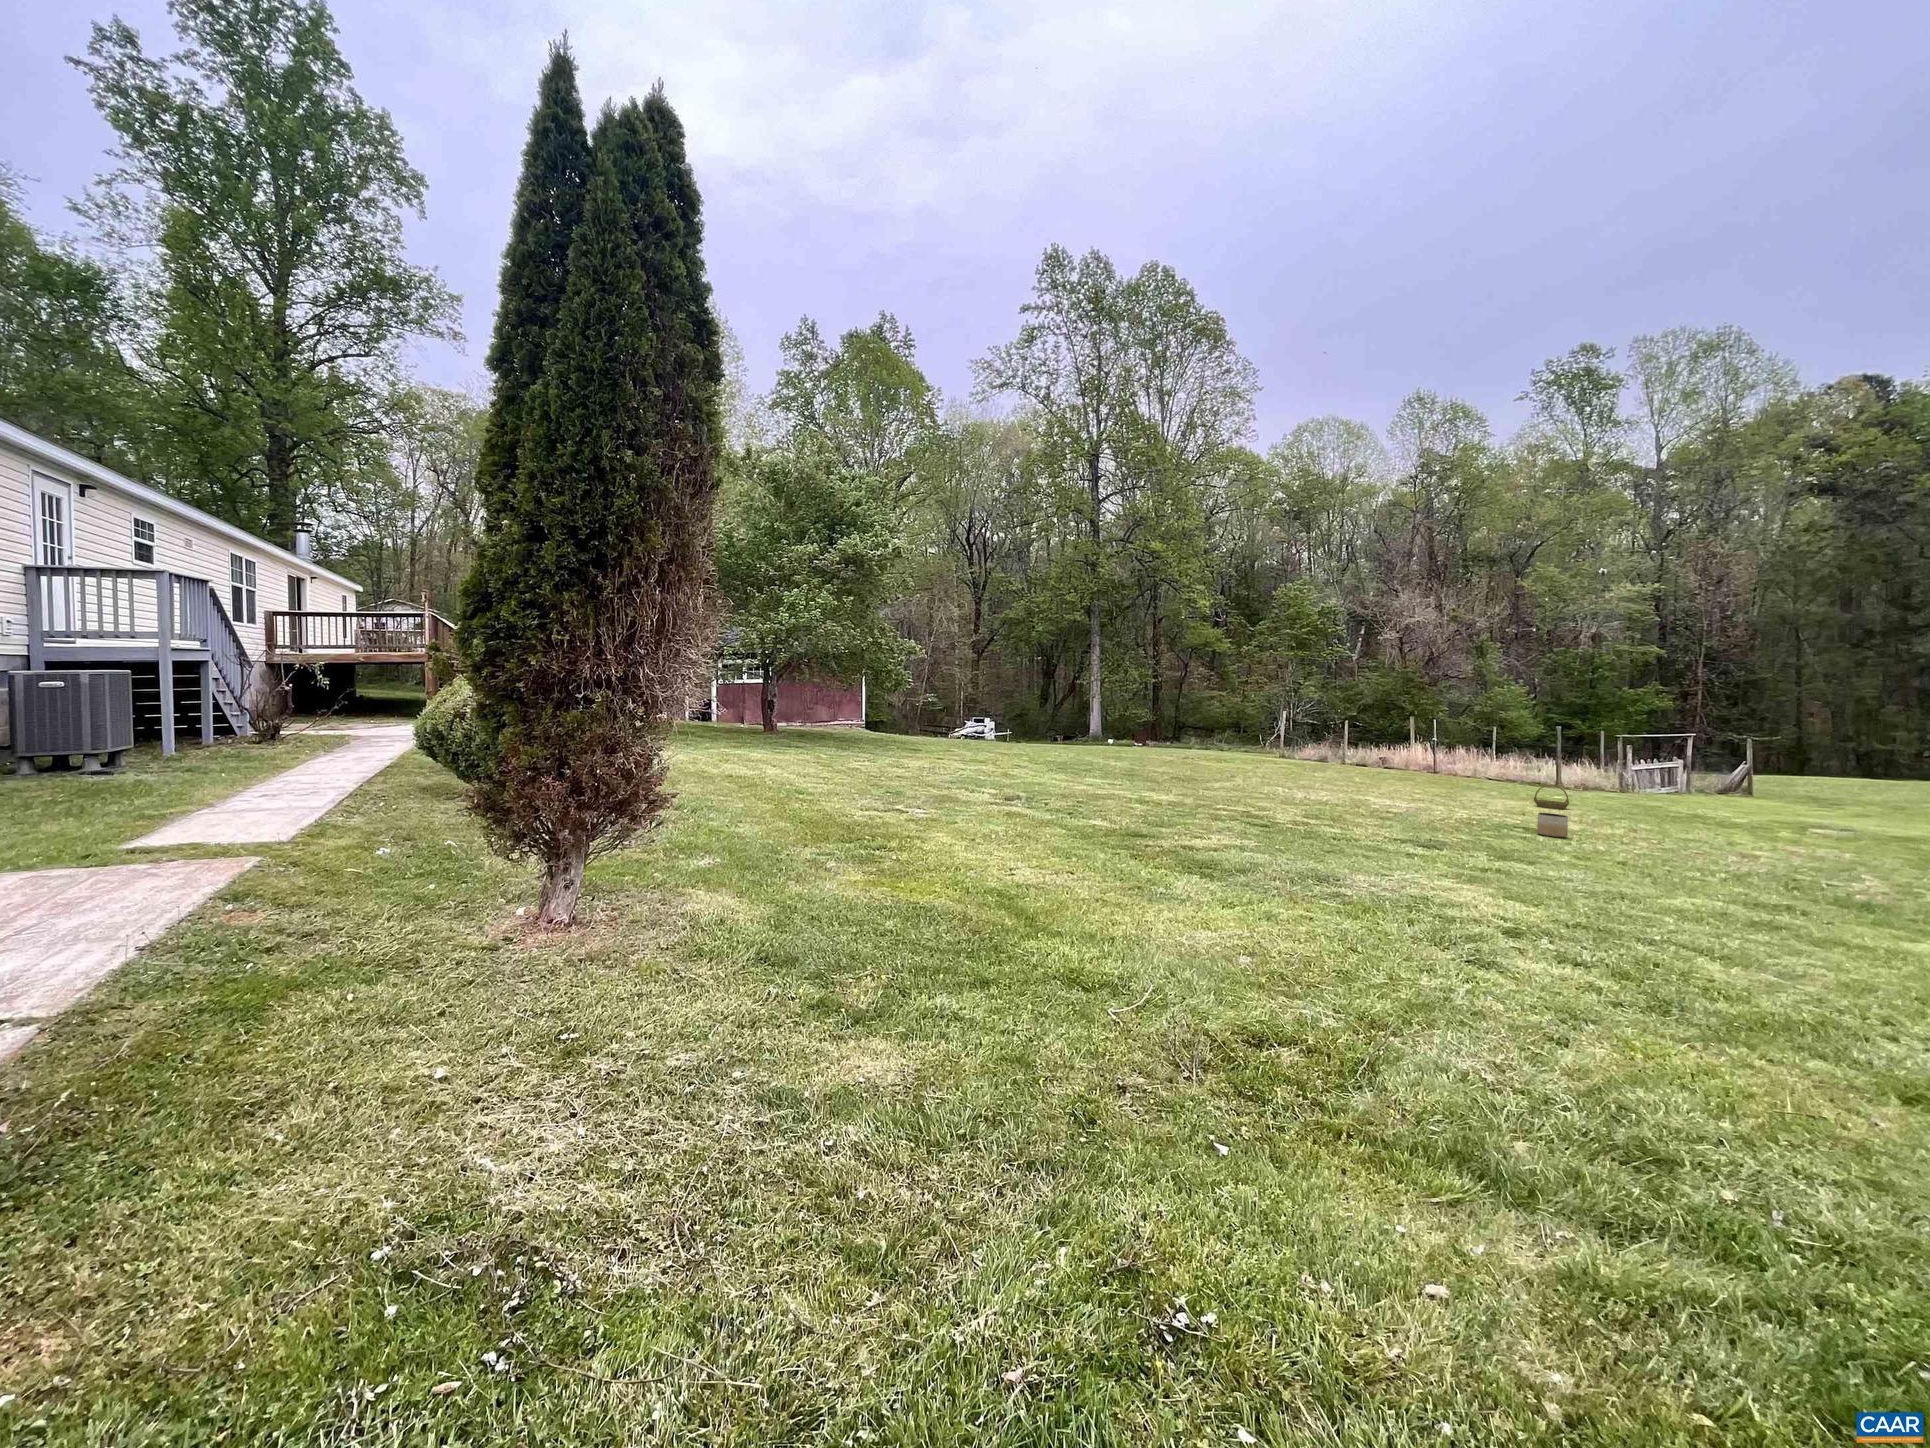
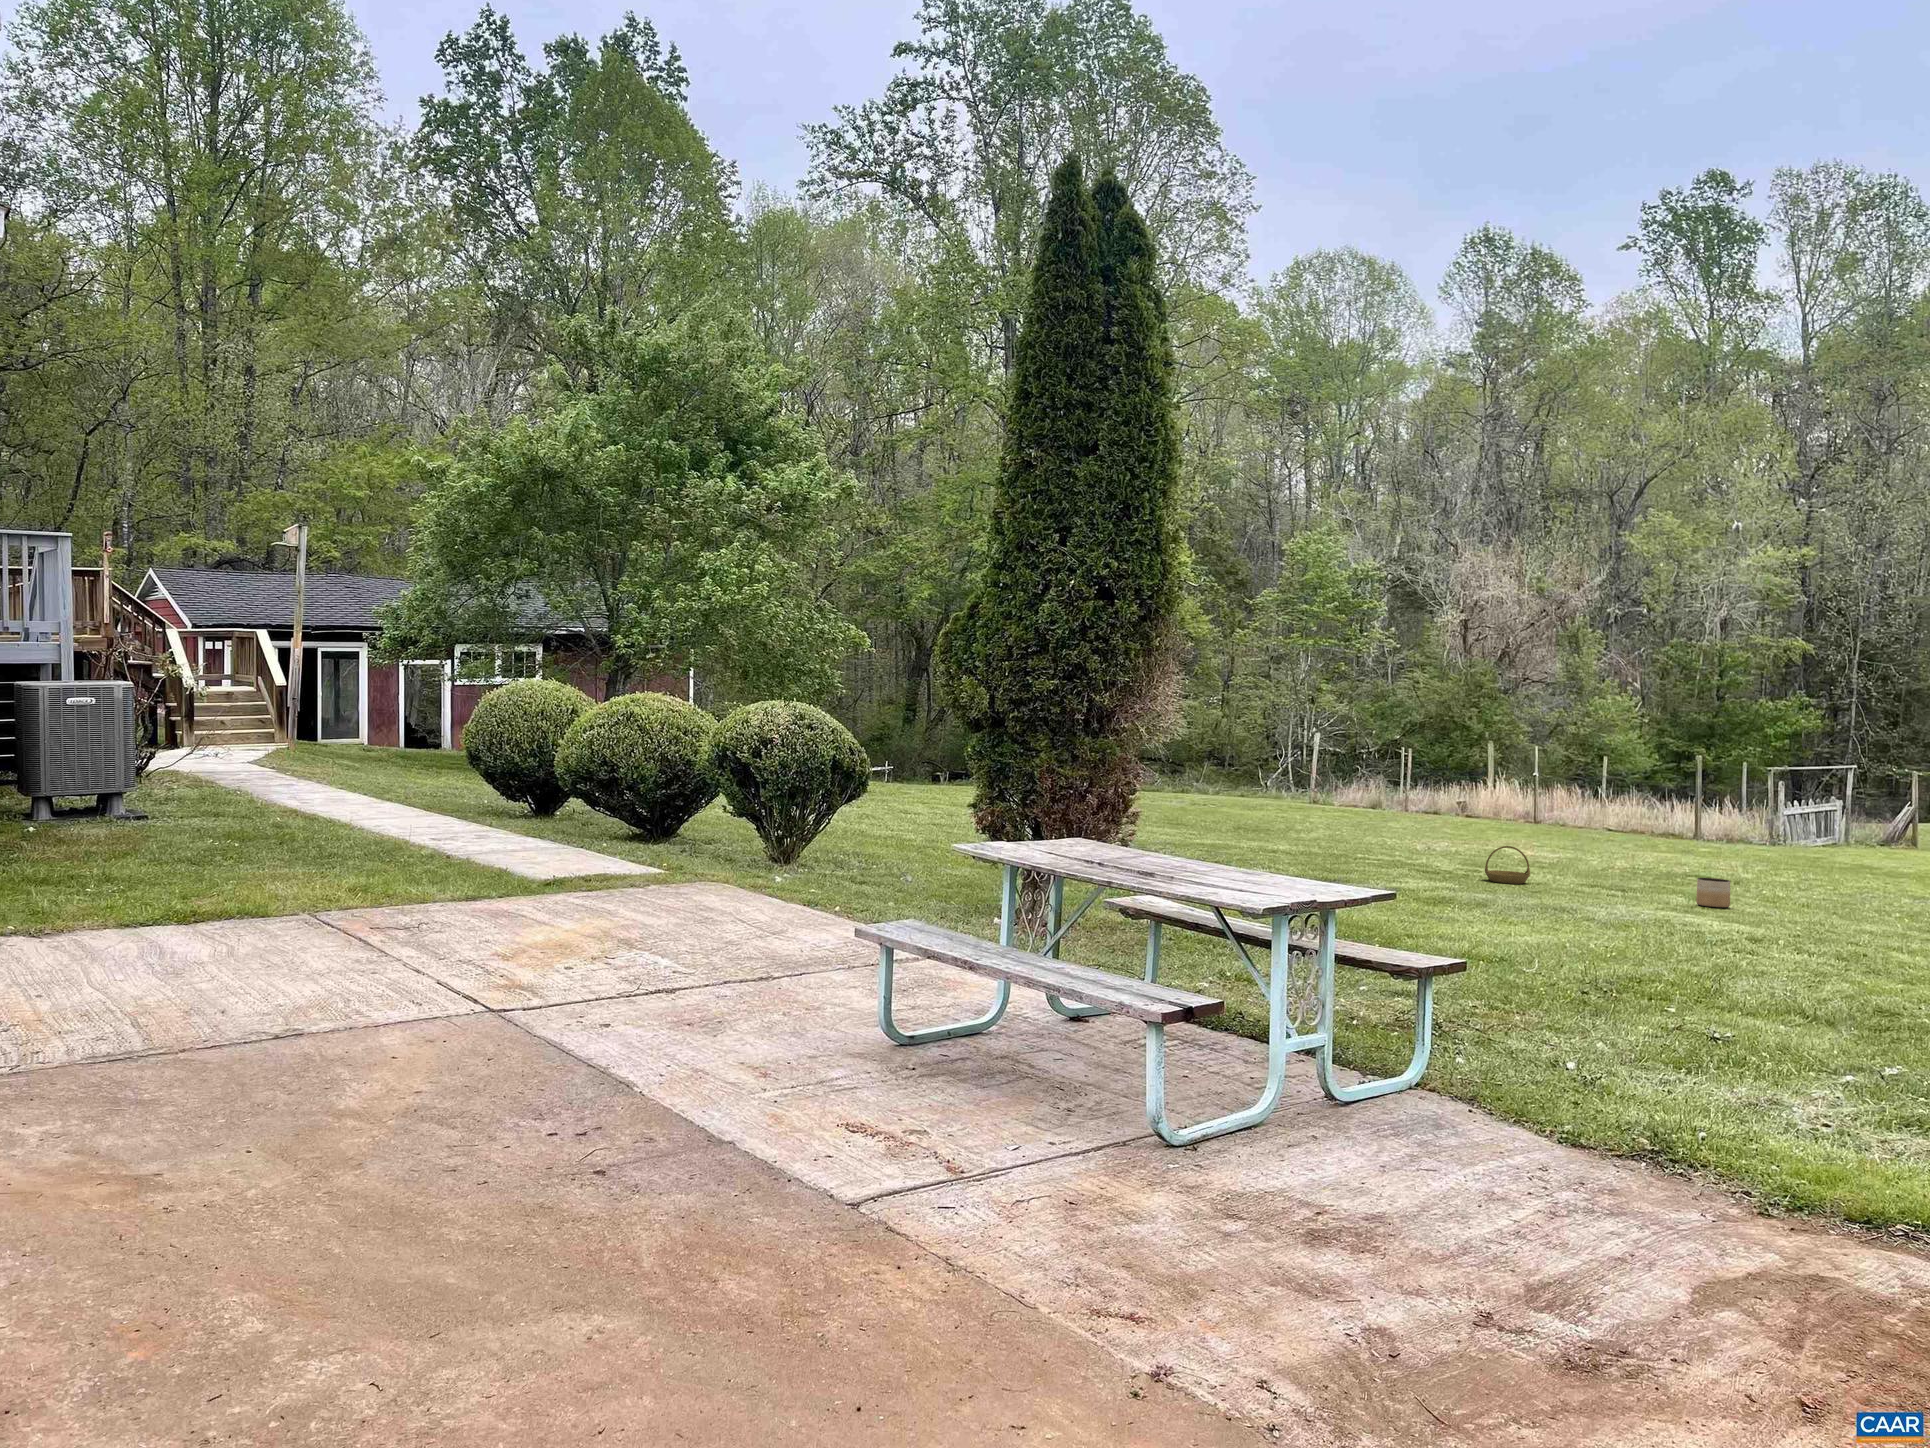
basket: present [1534,784,1569,809] -> present [1485,846,1530,884]

